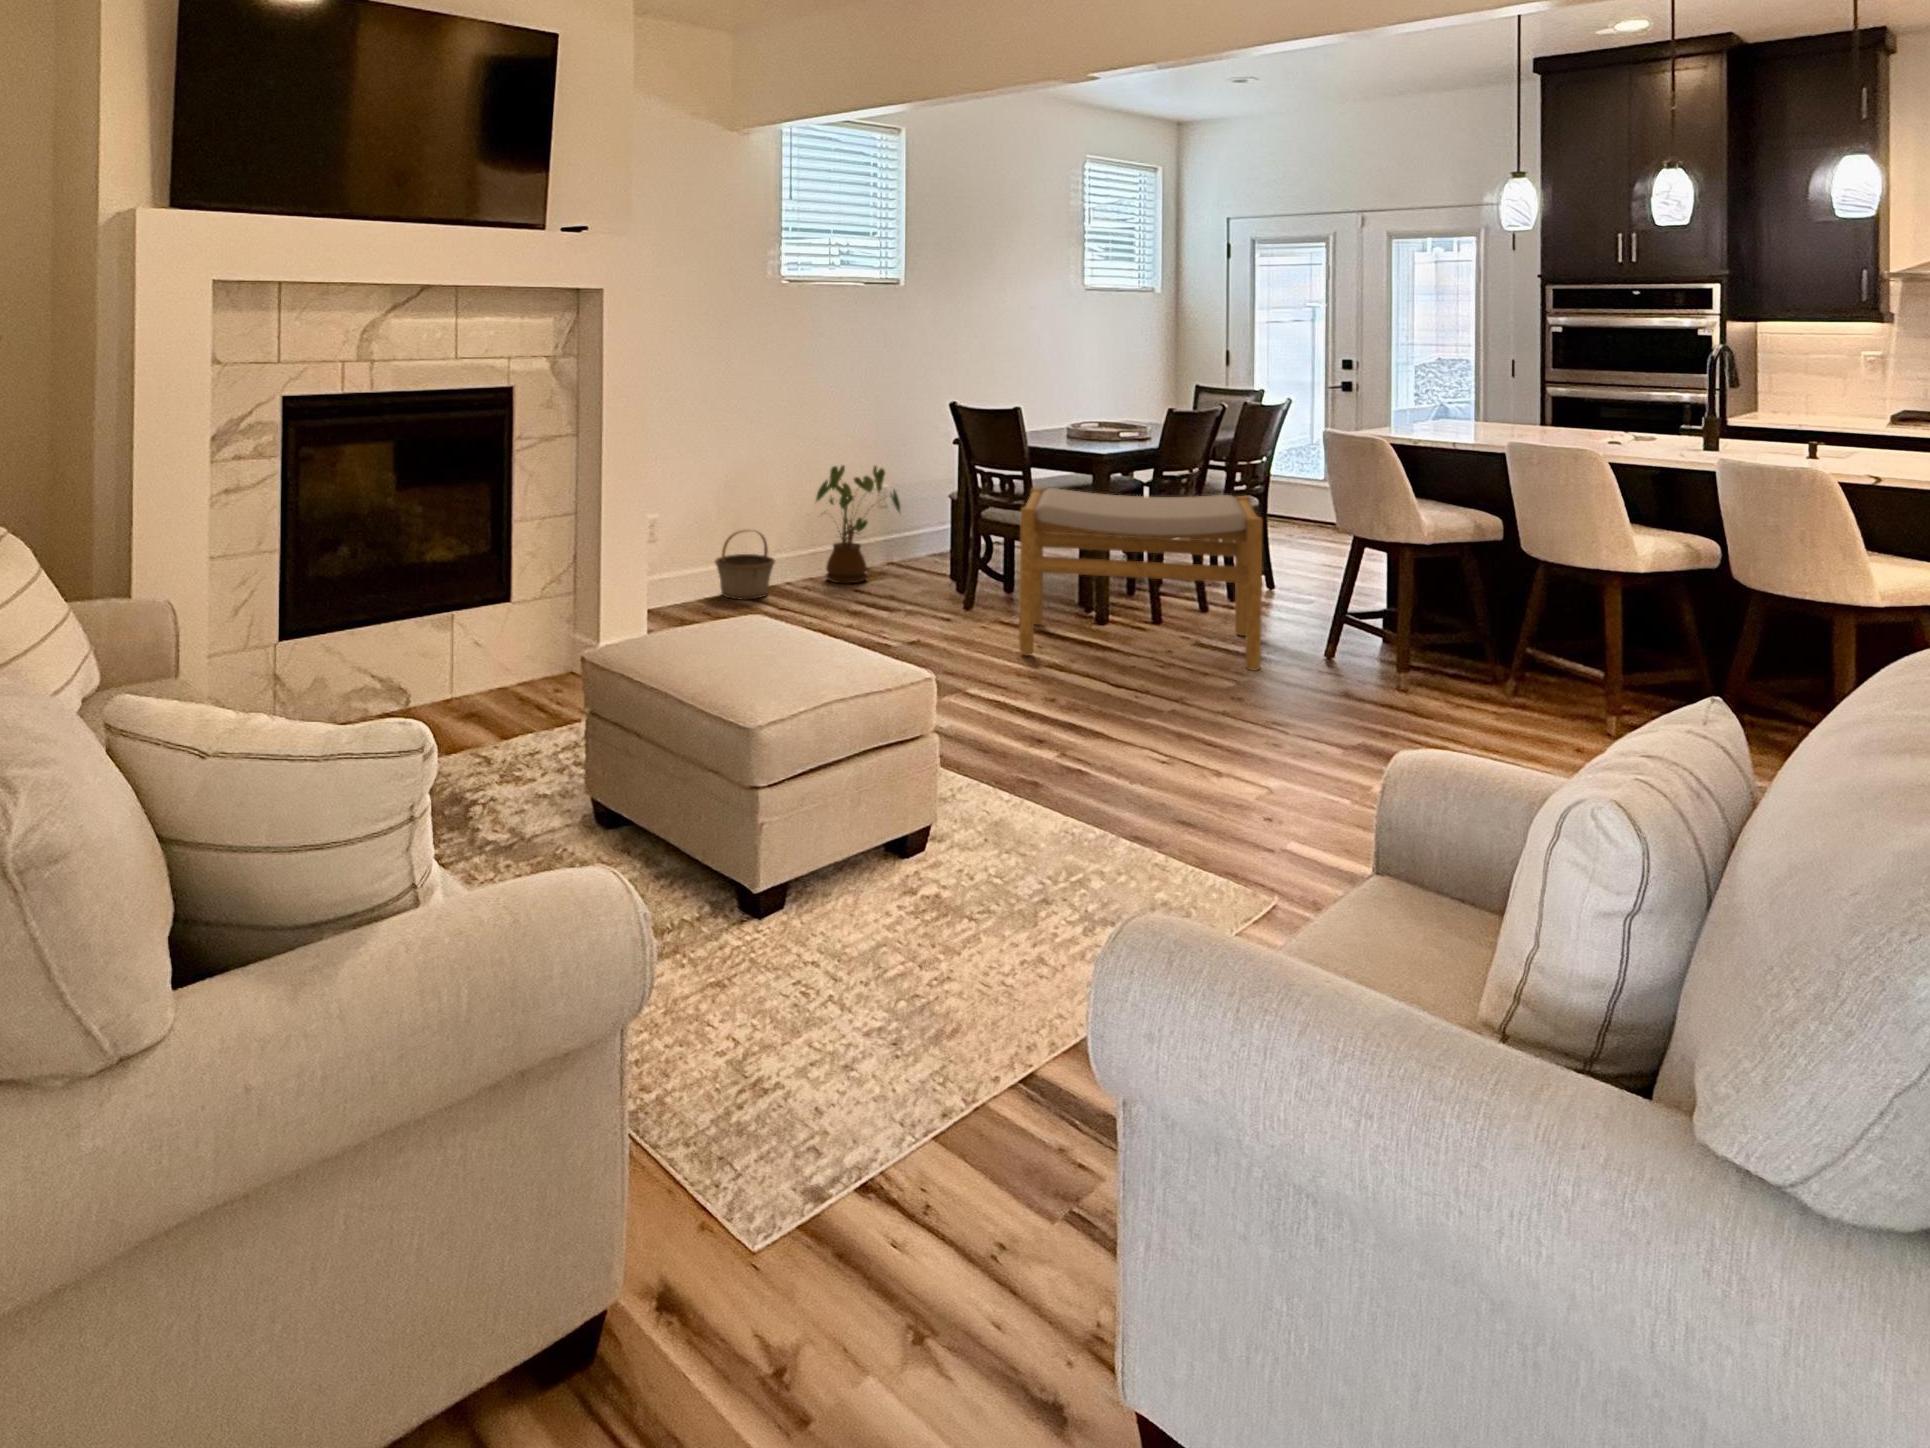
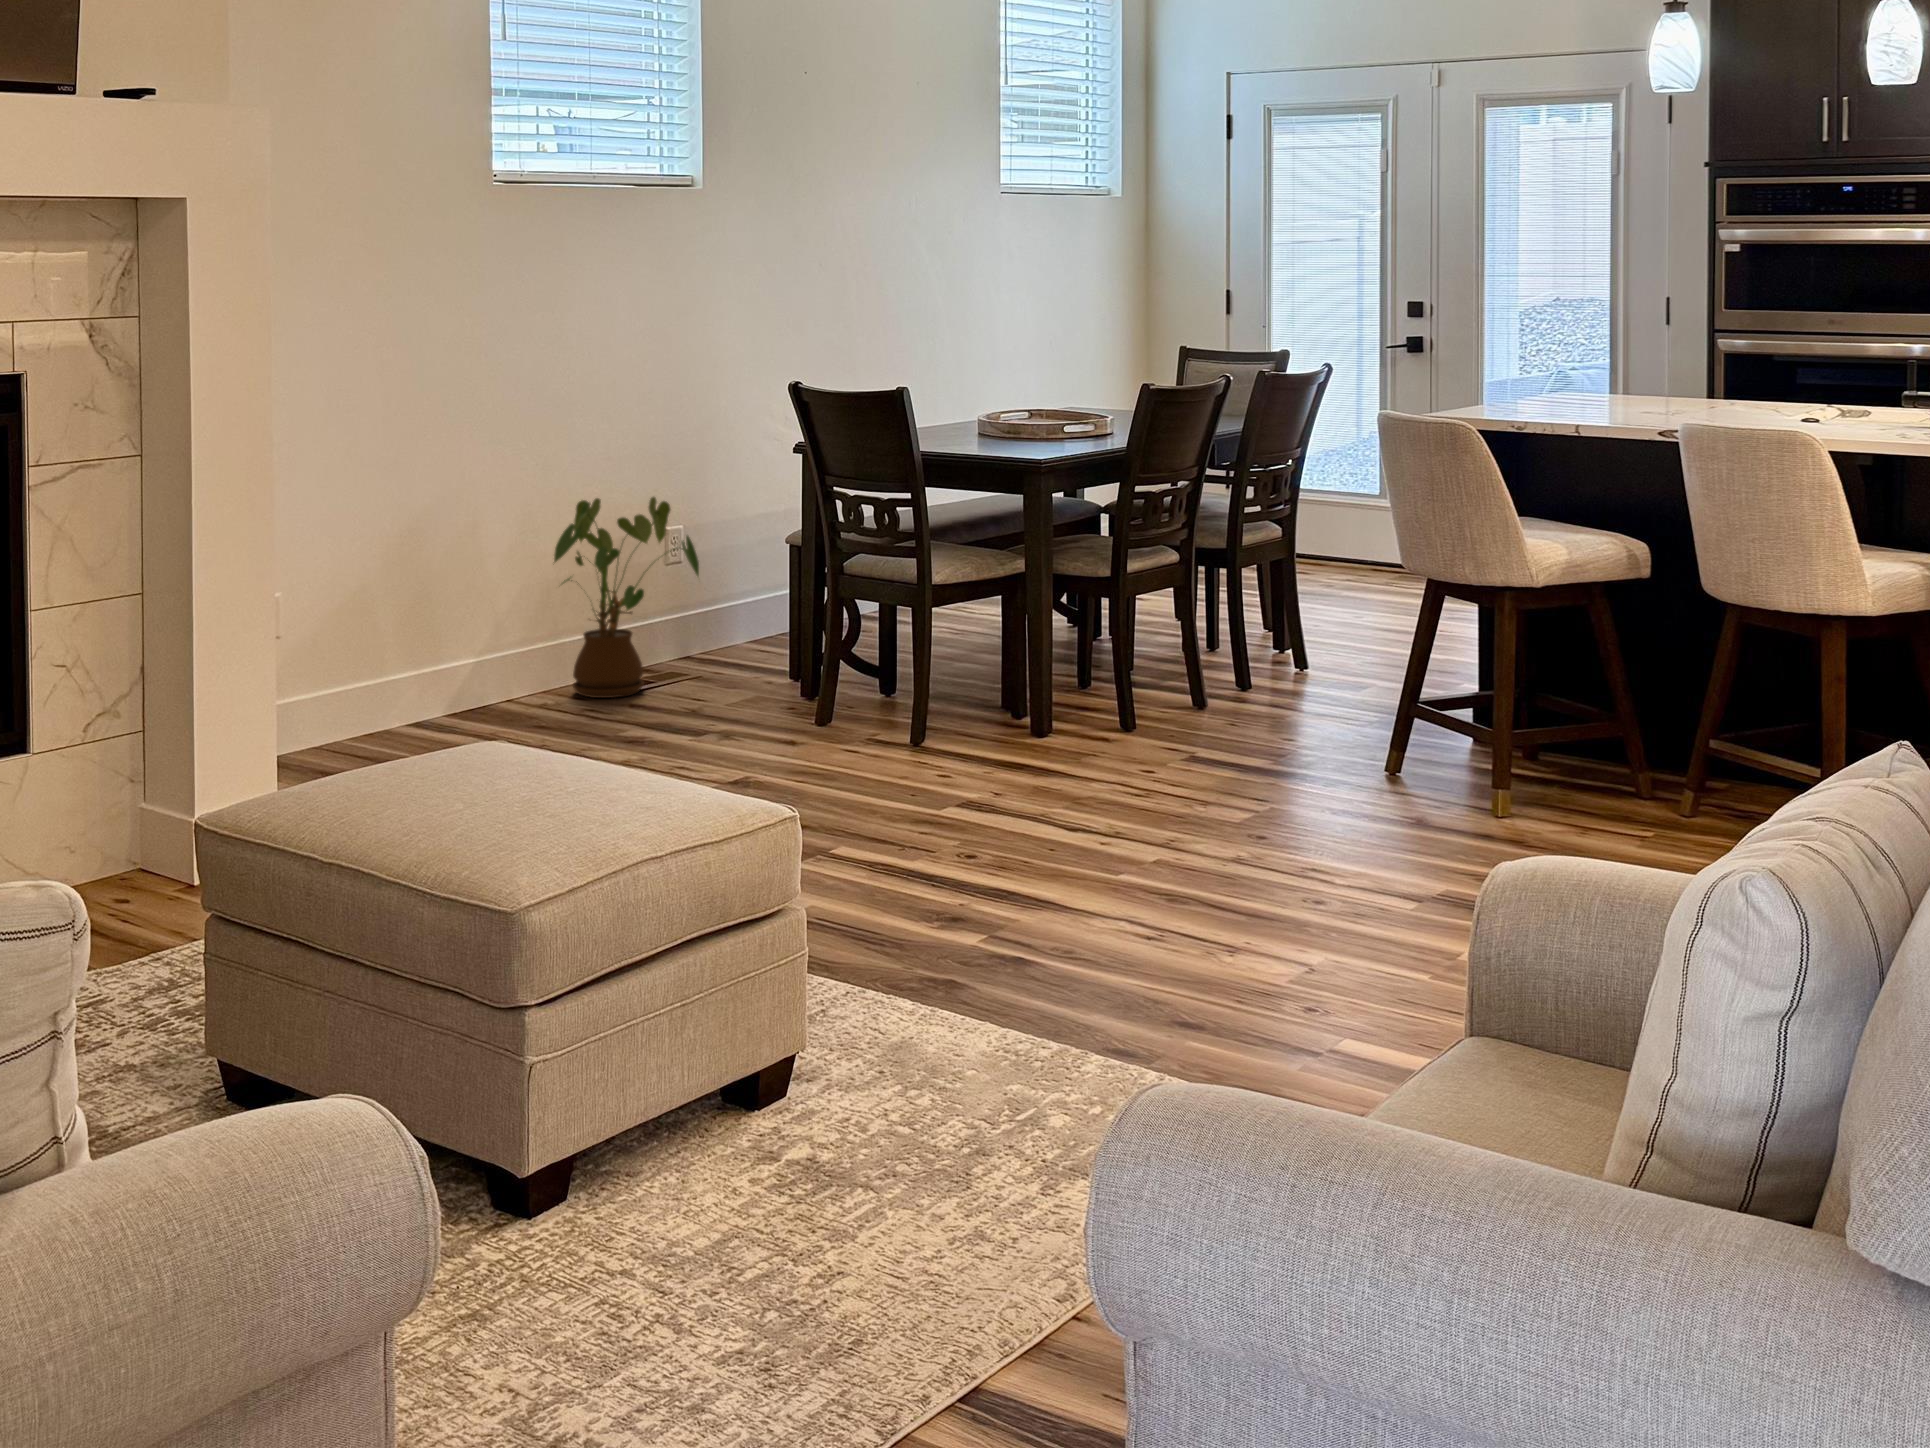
footstool: present [1019,488,1262,670] -> none [908,522,1291,798]
basket: present [715,530,775,600] -> none [380,614,487,733]

